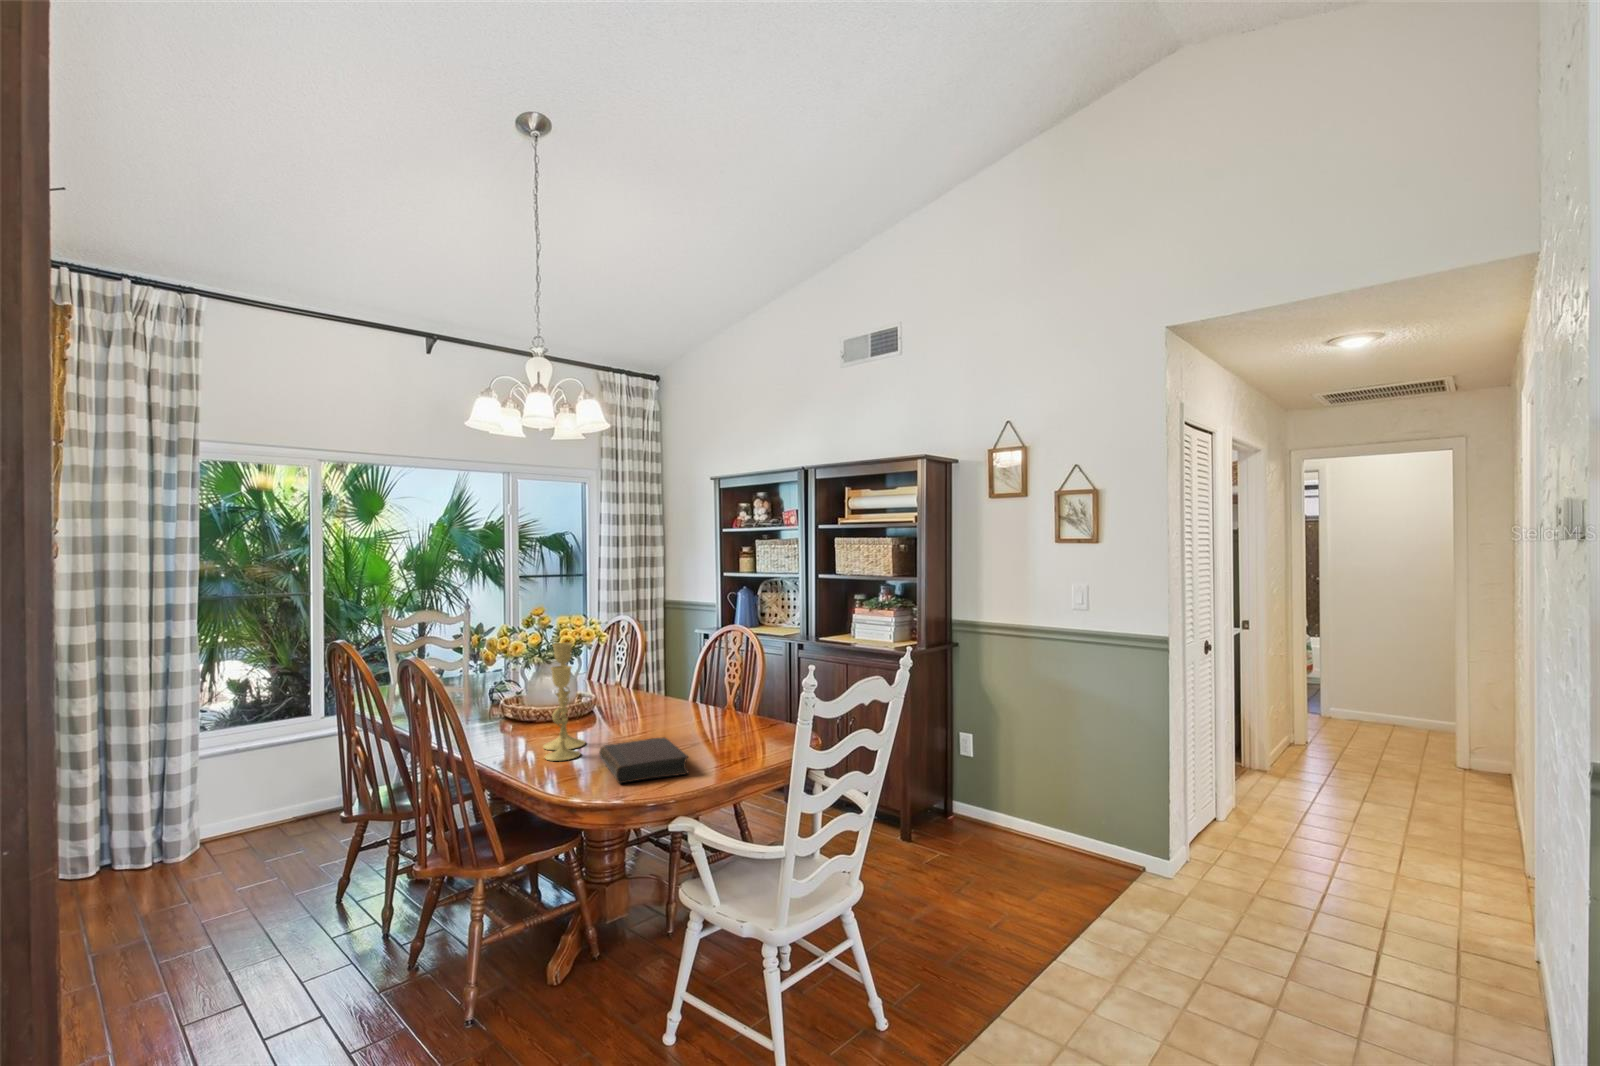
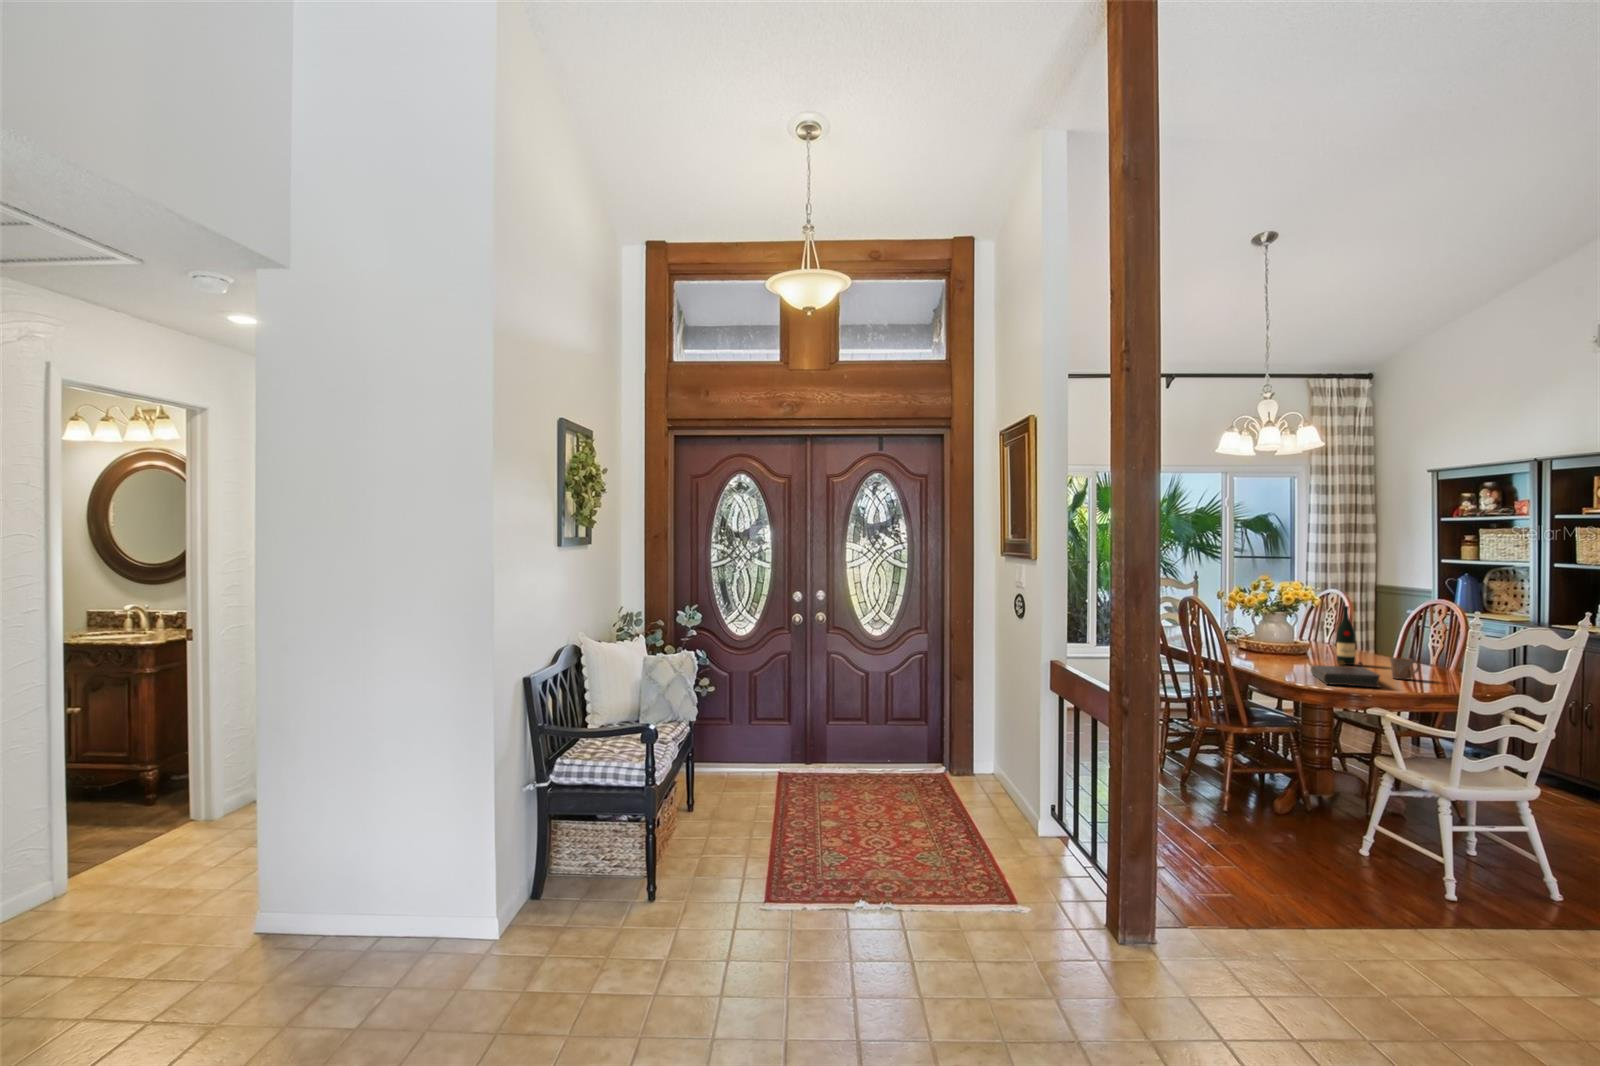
candlestick: present [543,643,585,761] -> none [1267,597,1299,671]
wine bottle: none [632,646,662,727] -> present [1337,606,1362,665]
mug: none [694,714,727,746] -> present [1390,658,1420,680]

